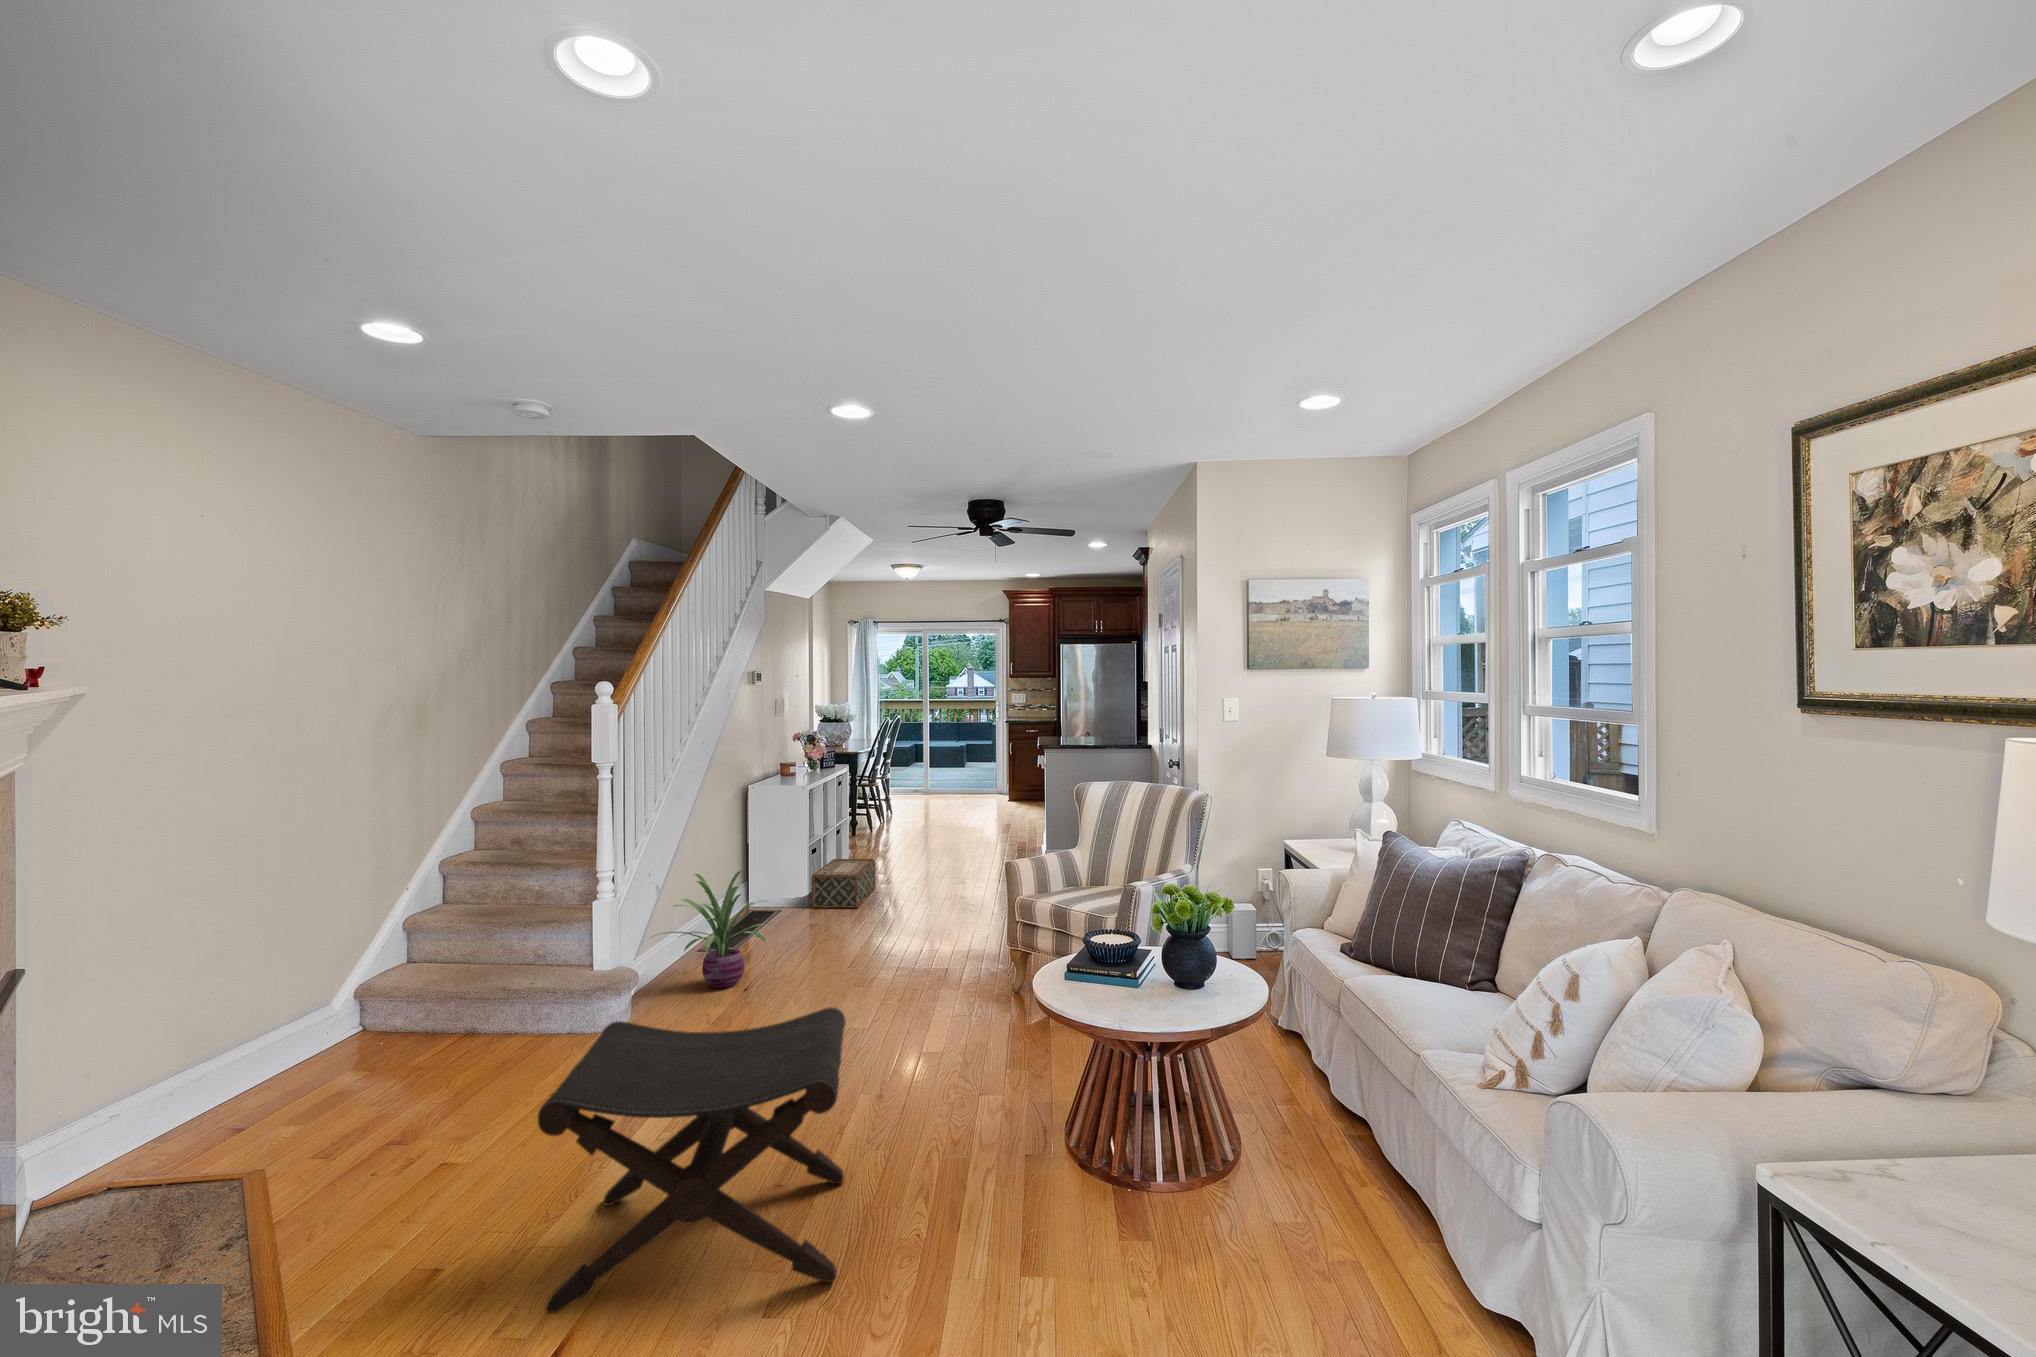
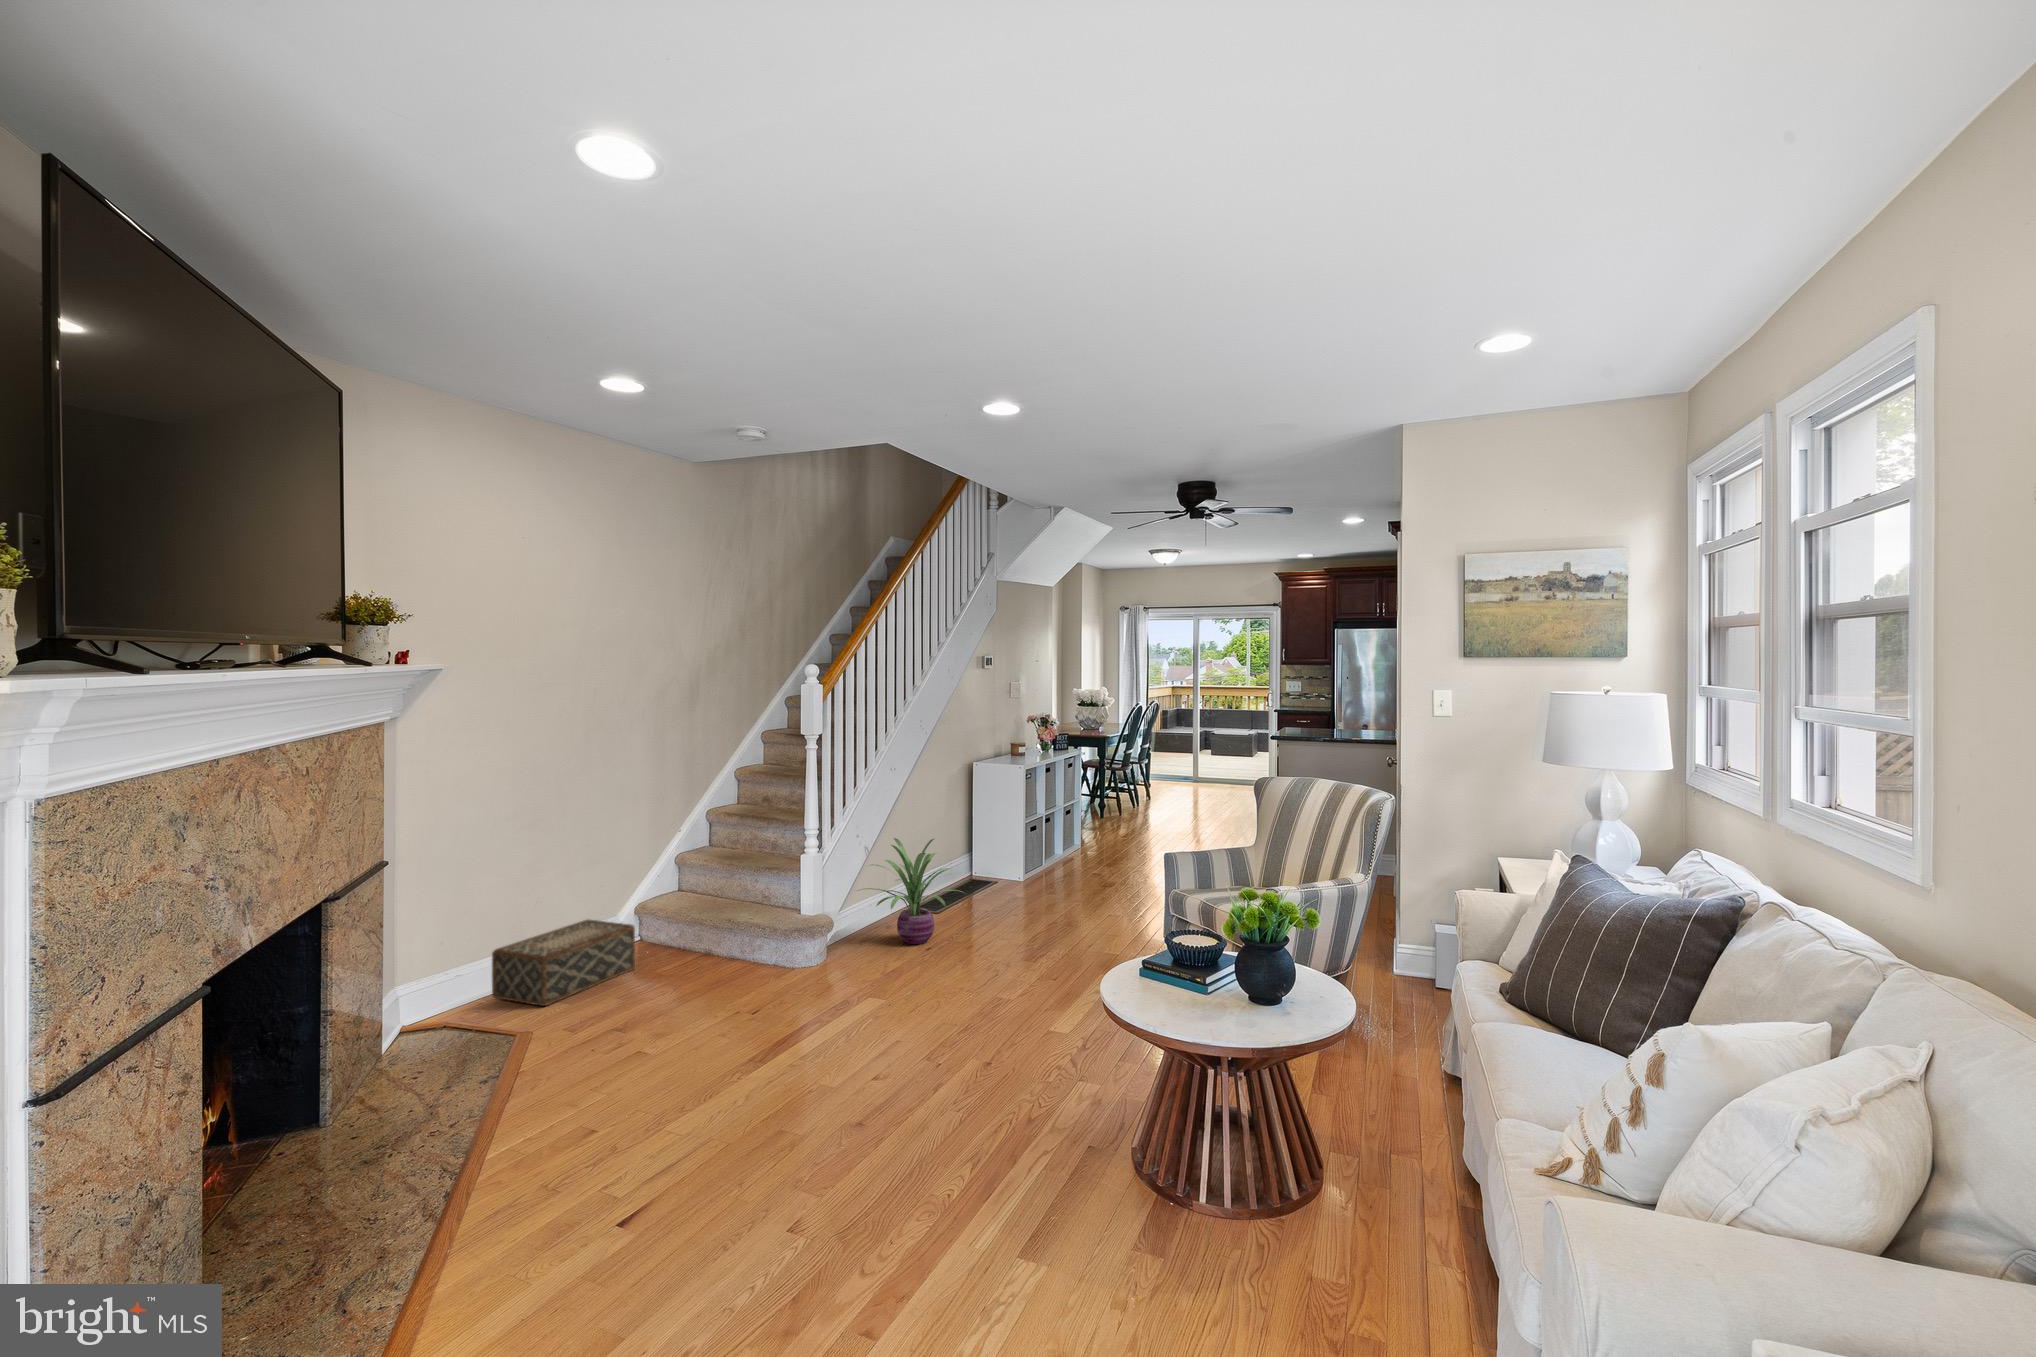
woven basket: present [811,859,875,908] -> present [492,920,635,1006]
footstool: present [538,1007,846,1313] -> none [631,955,923,1216]

